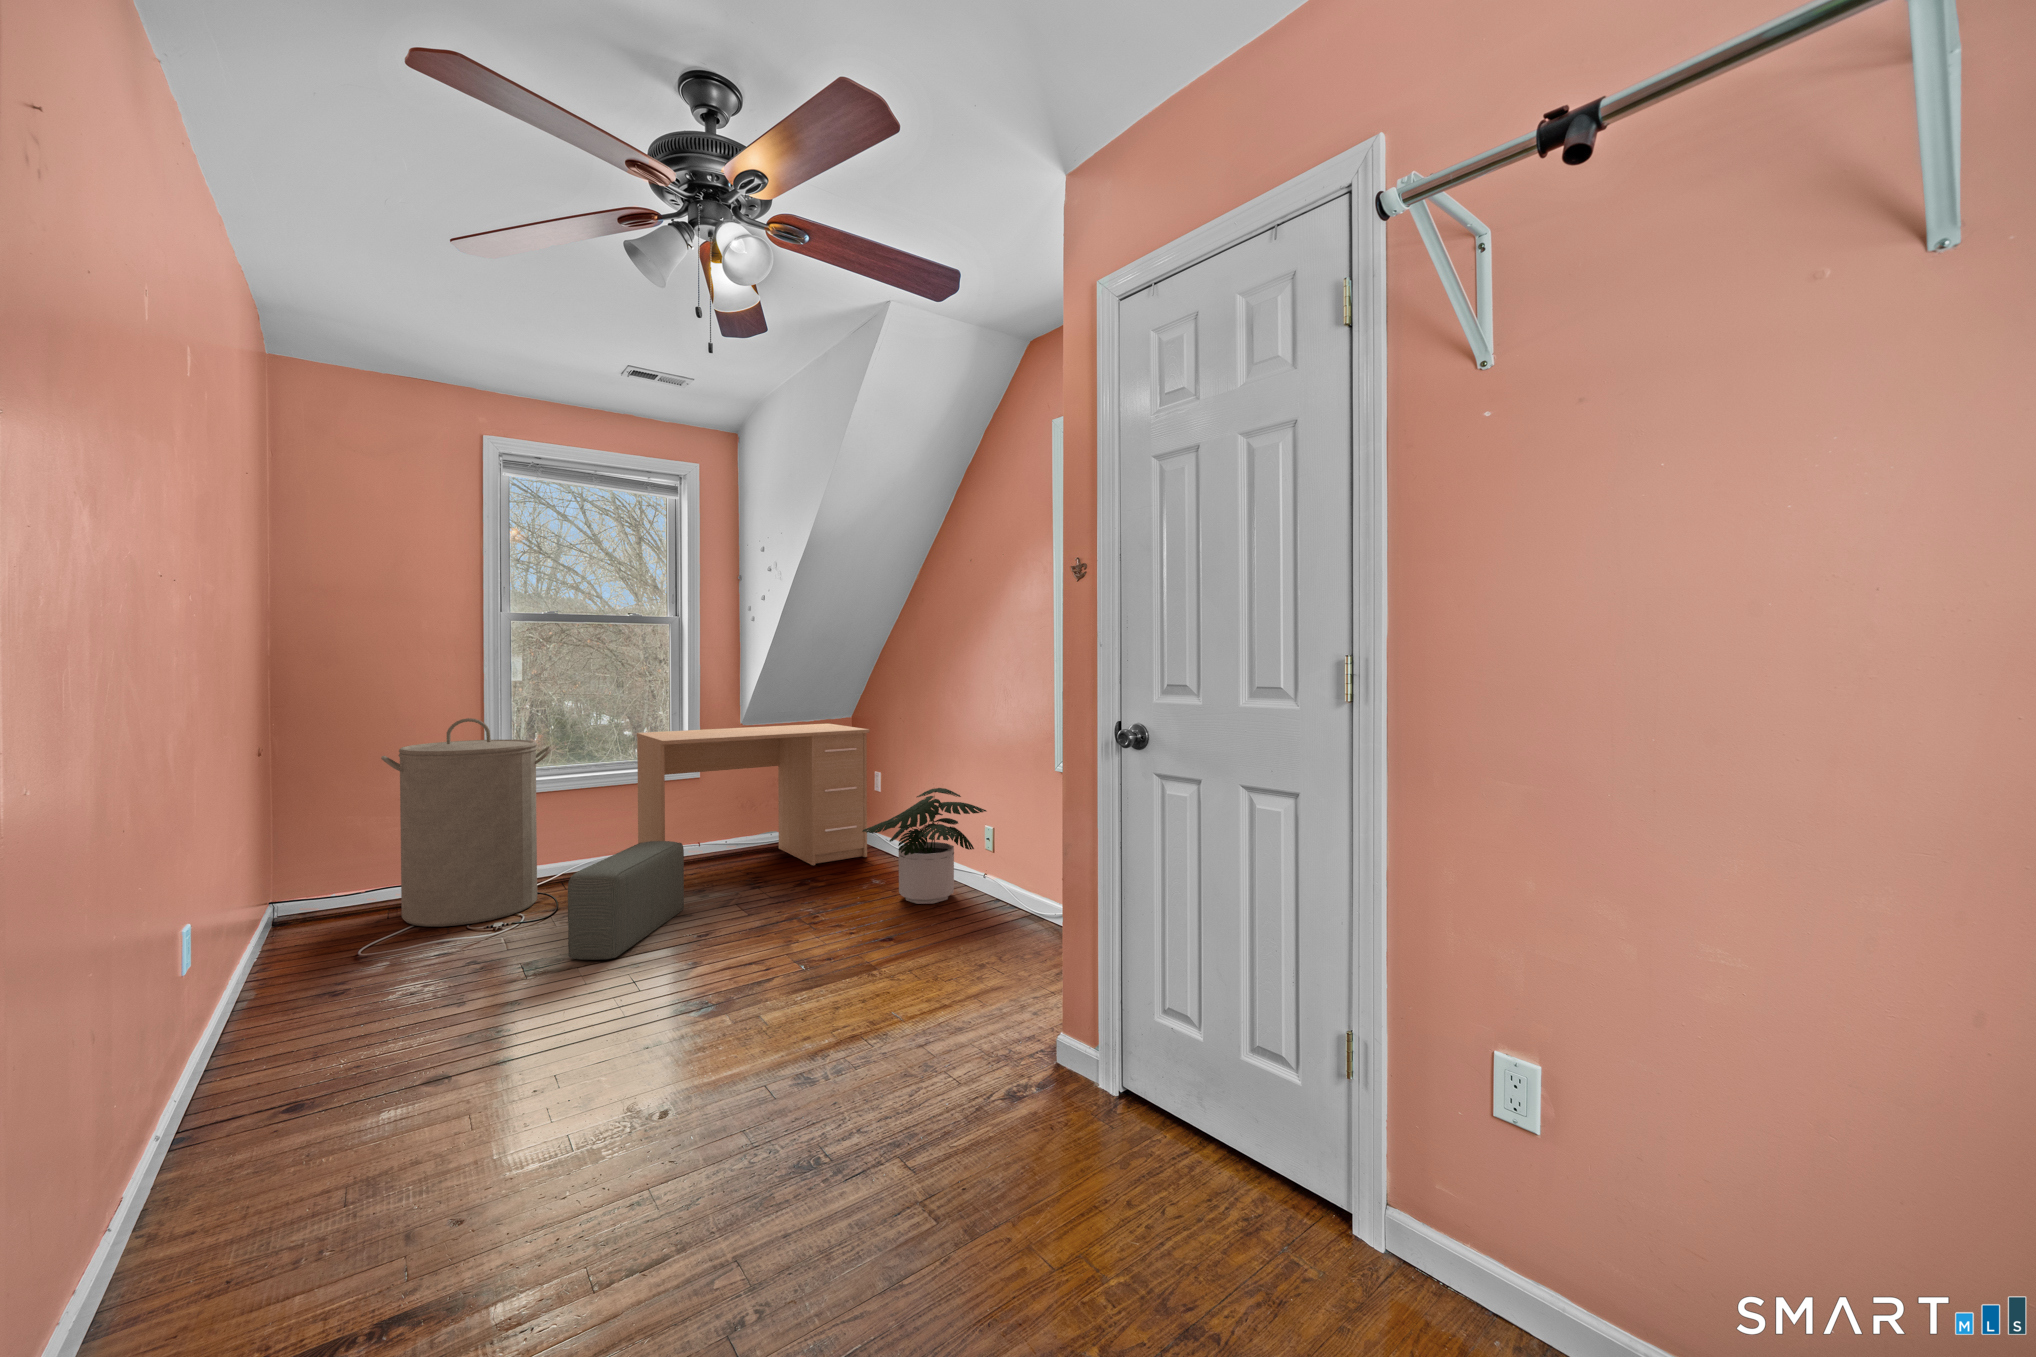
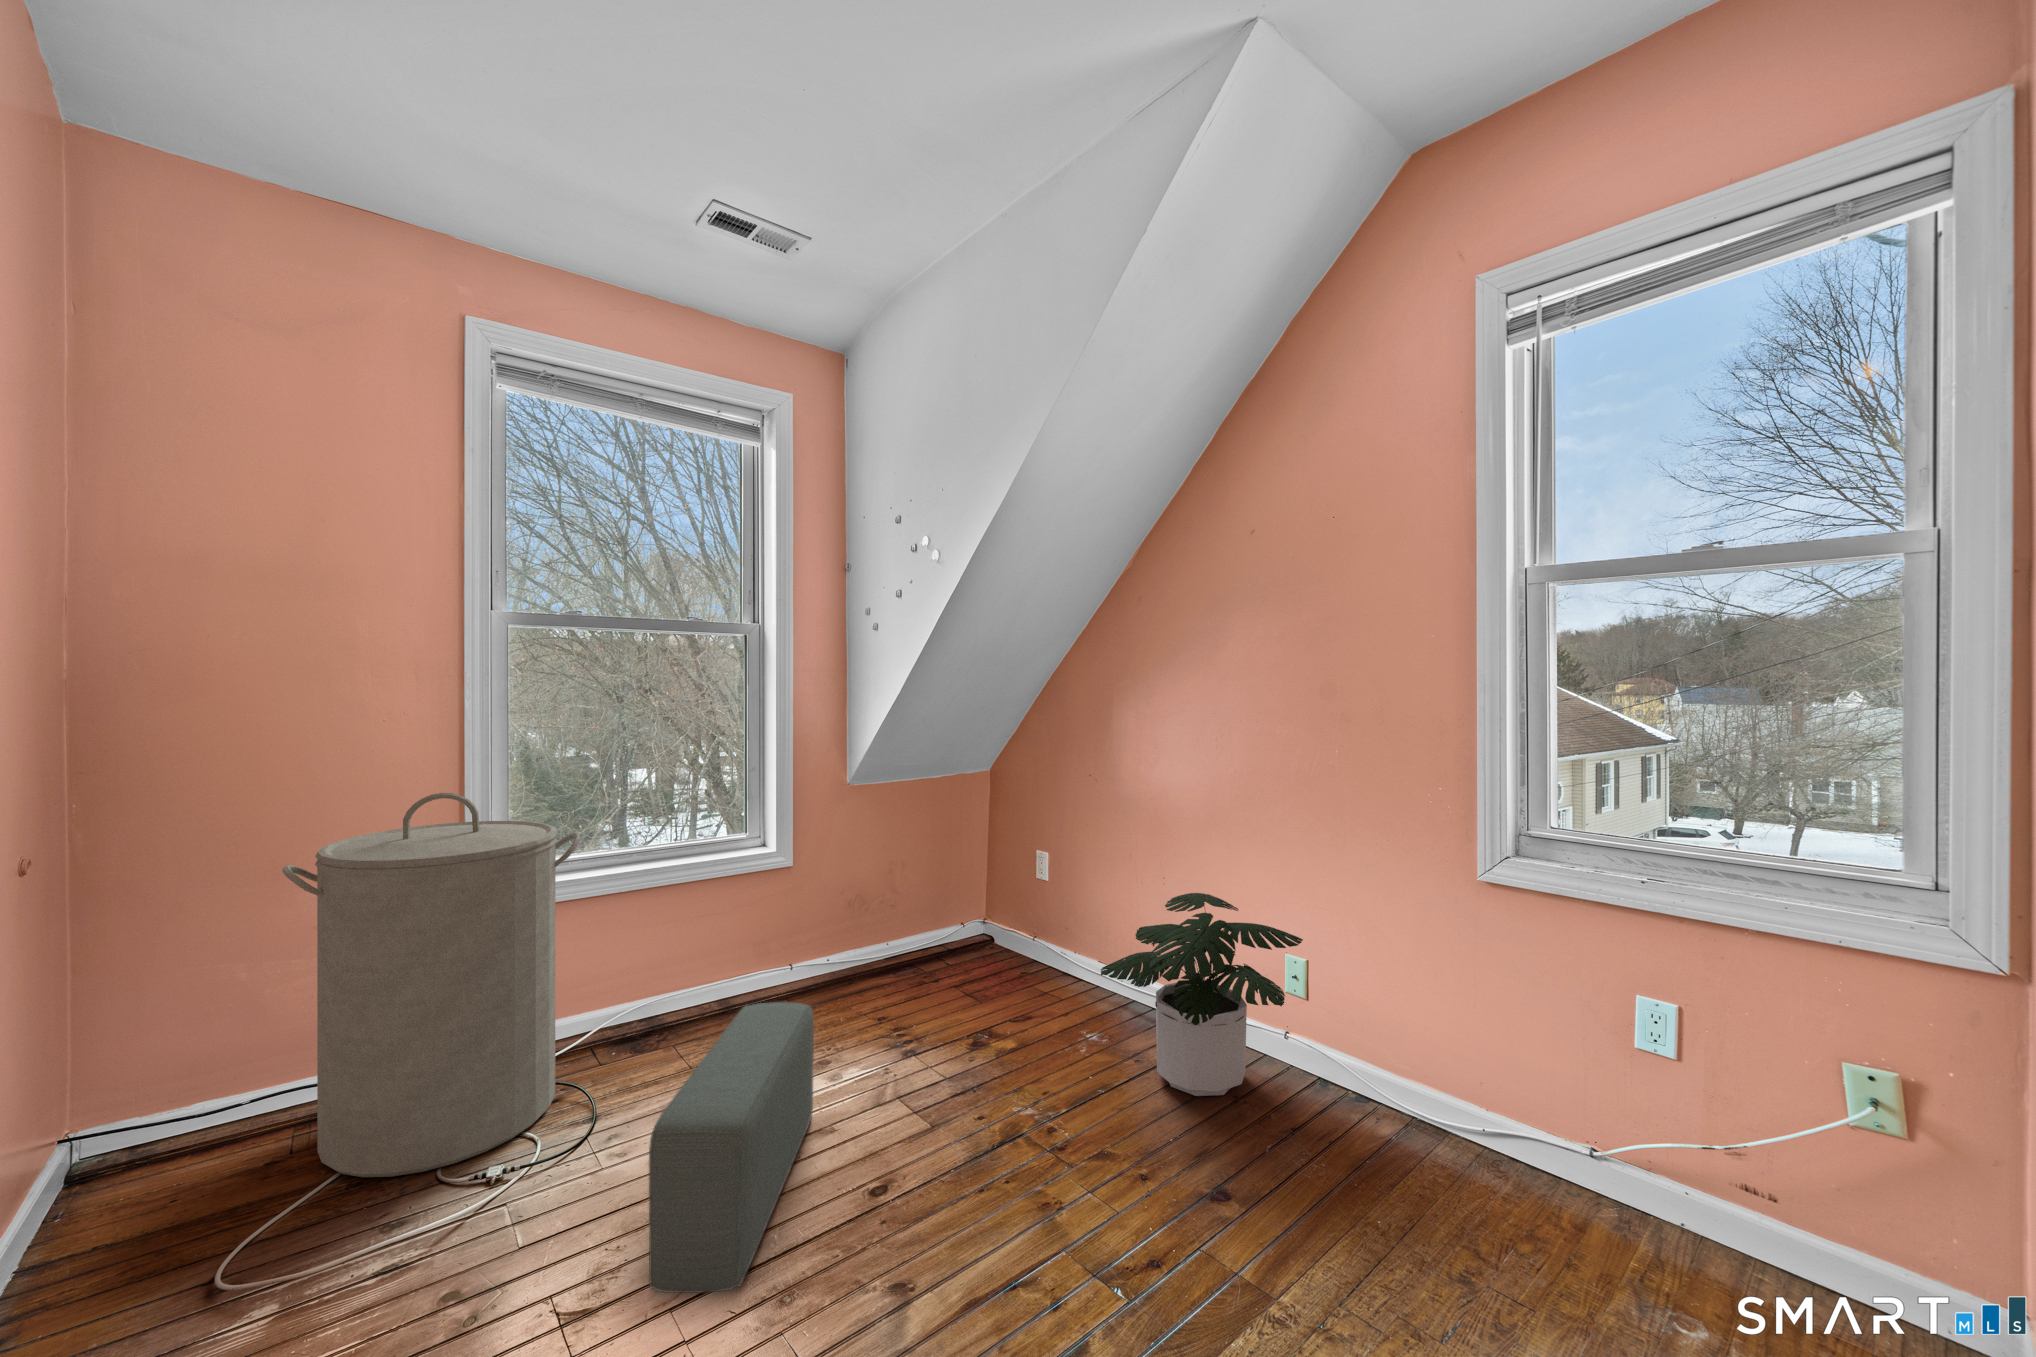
desk: present [637,724,869,866] -> none [702,775,1045,1065]

